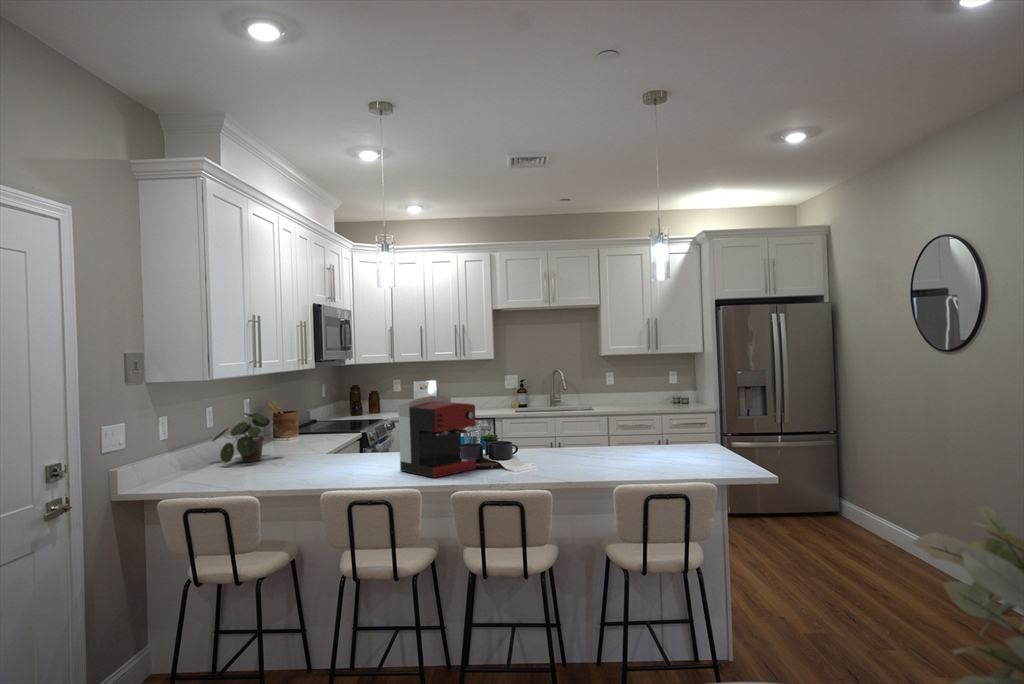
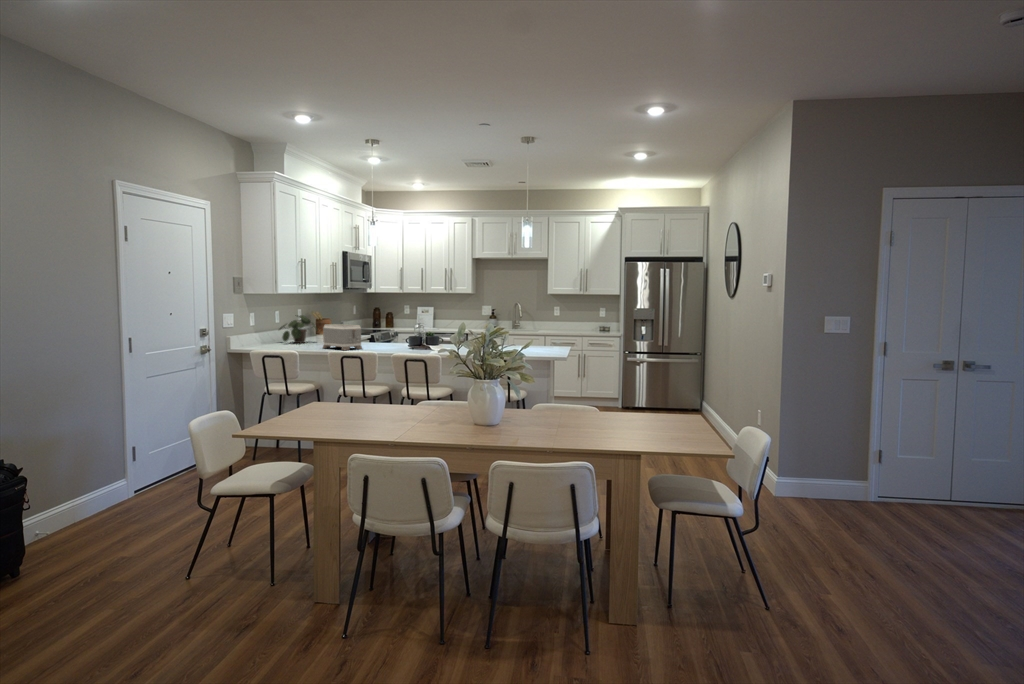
coffee maker: present [398,396,476,478] -> none [375,308,416,351]
toaster: none [300,428,378,482] -> present [323,324,362,350]

